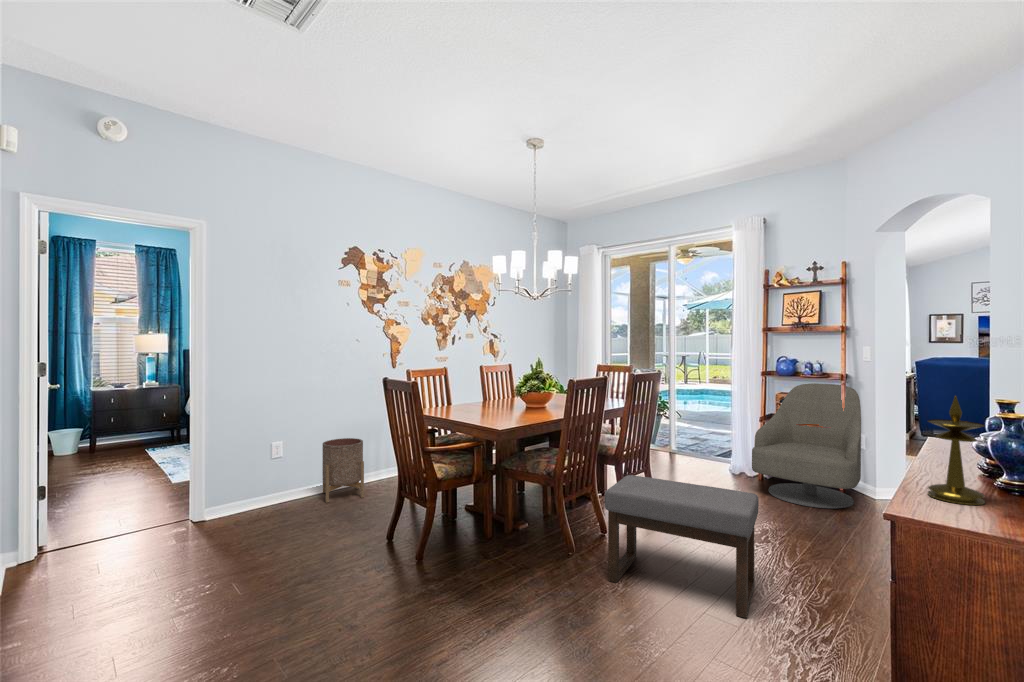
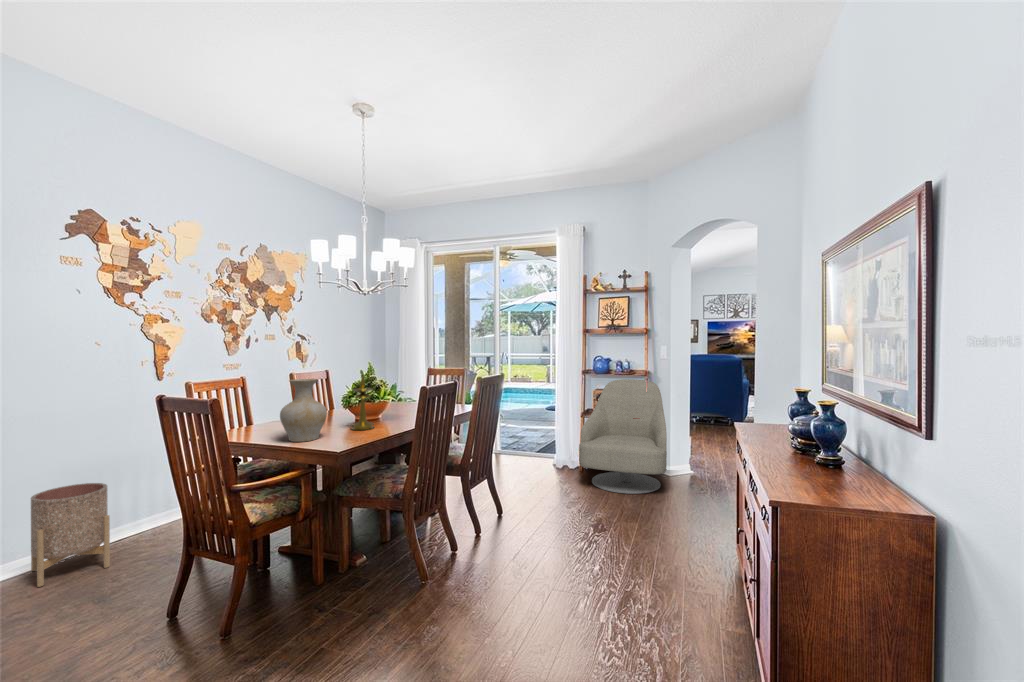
vase: none [467,370,500,418] -> present [280,379,327,442]
candlestick: present [928,396,985,505] -> present [352,377,374,430]
ottoman: present [605,475,759,618] -> none [470,492,628,633]

